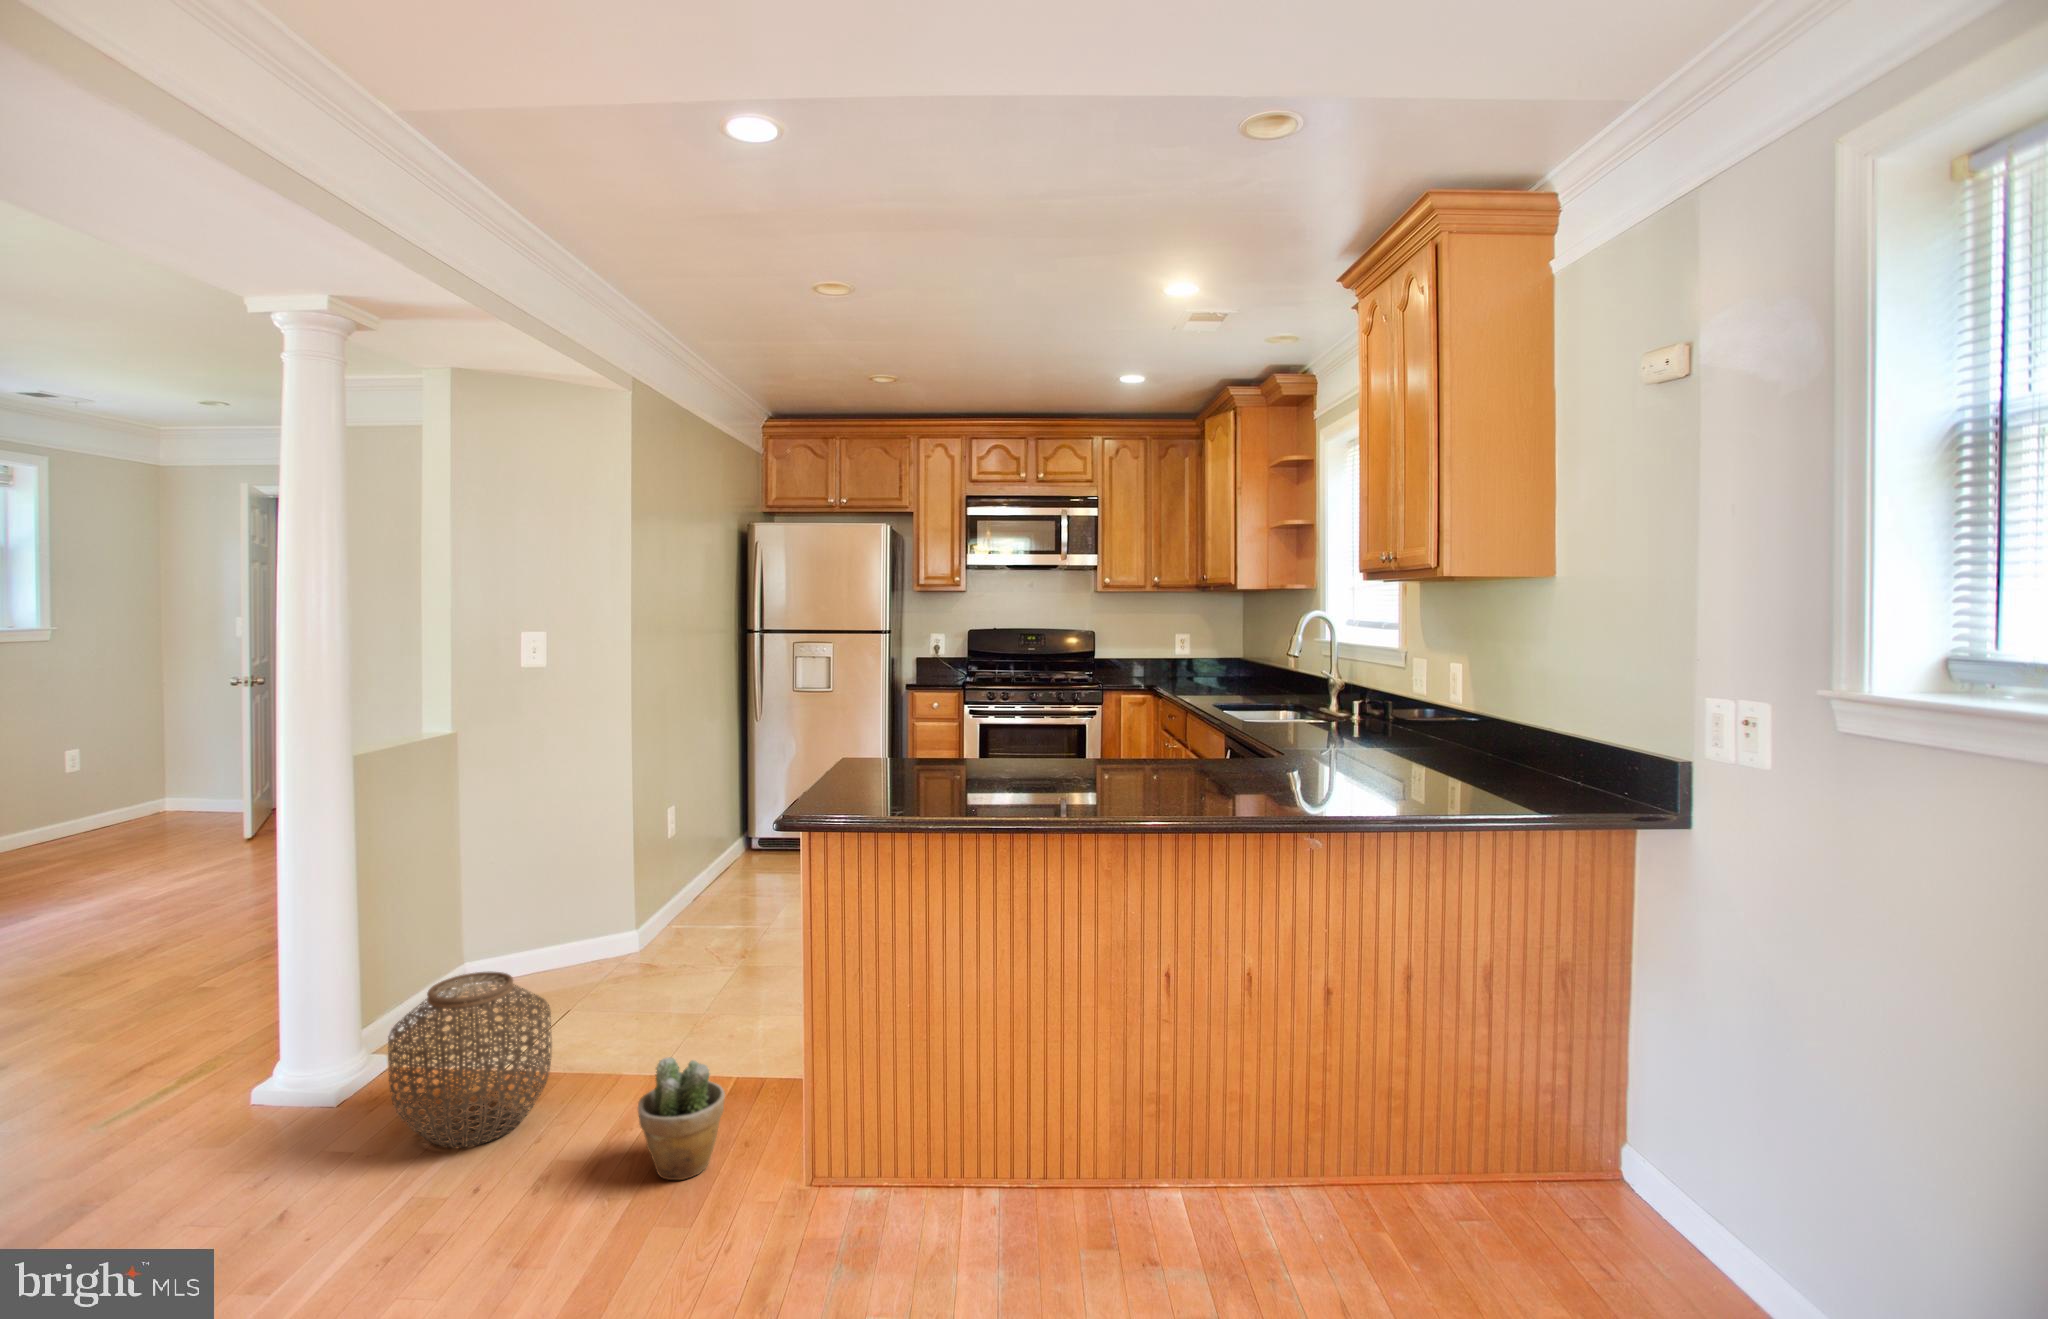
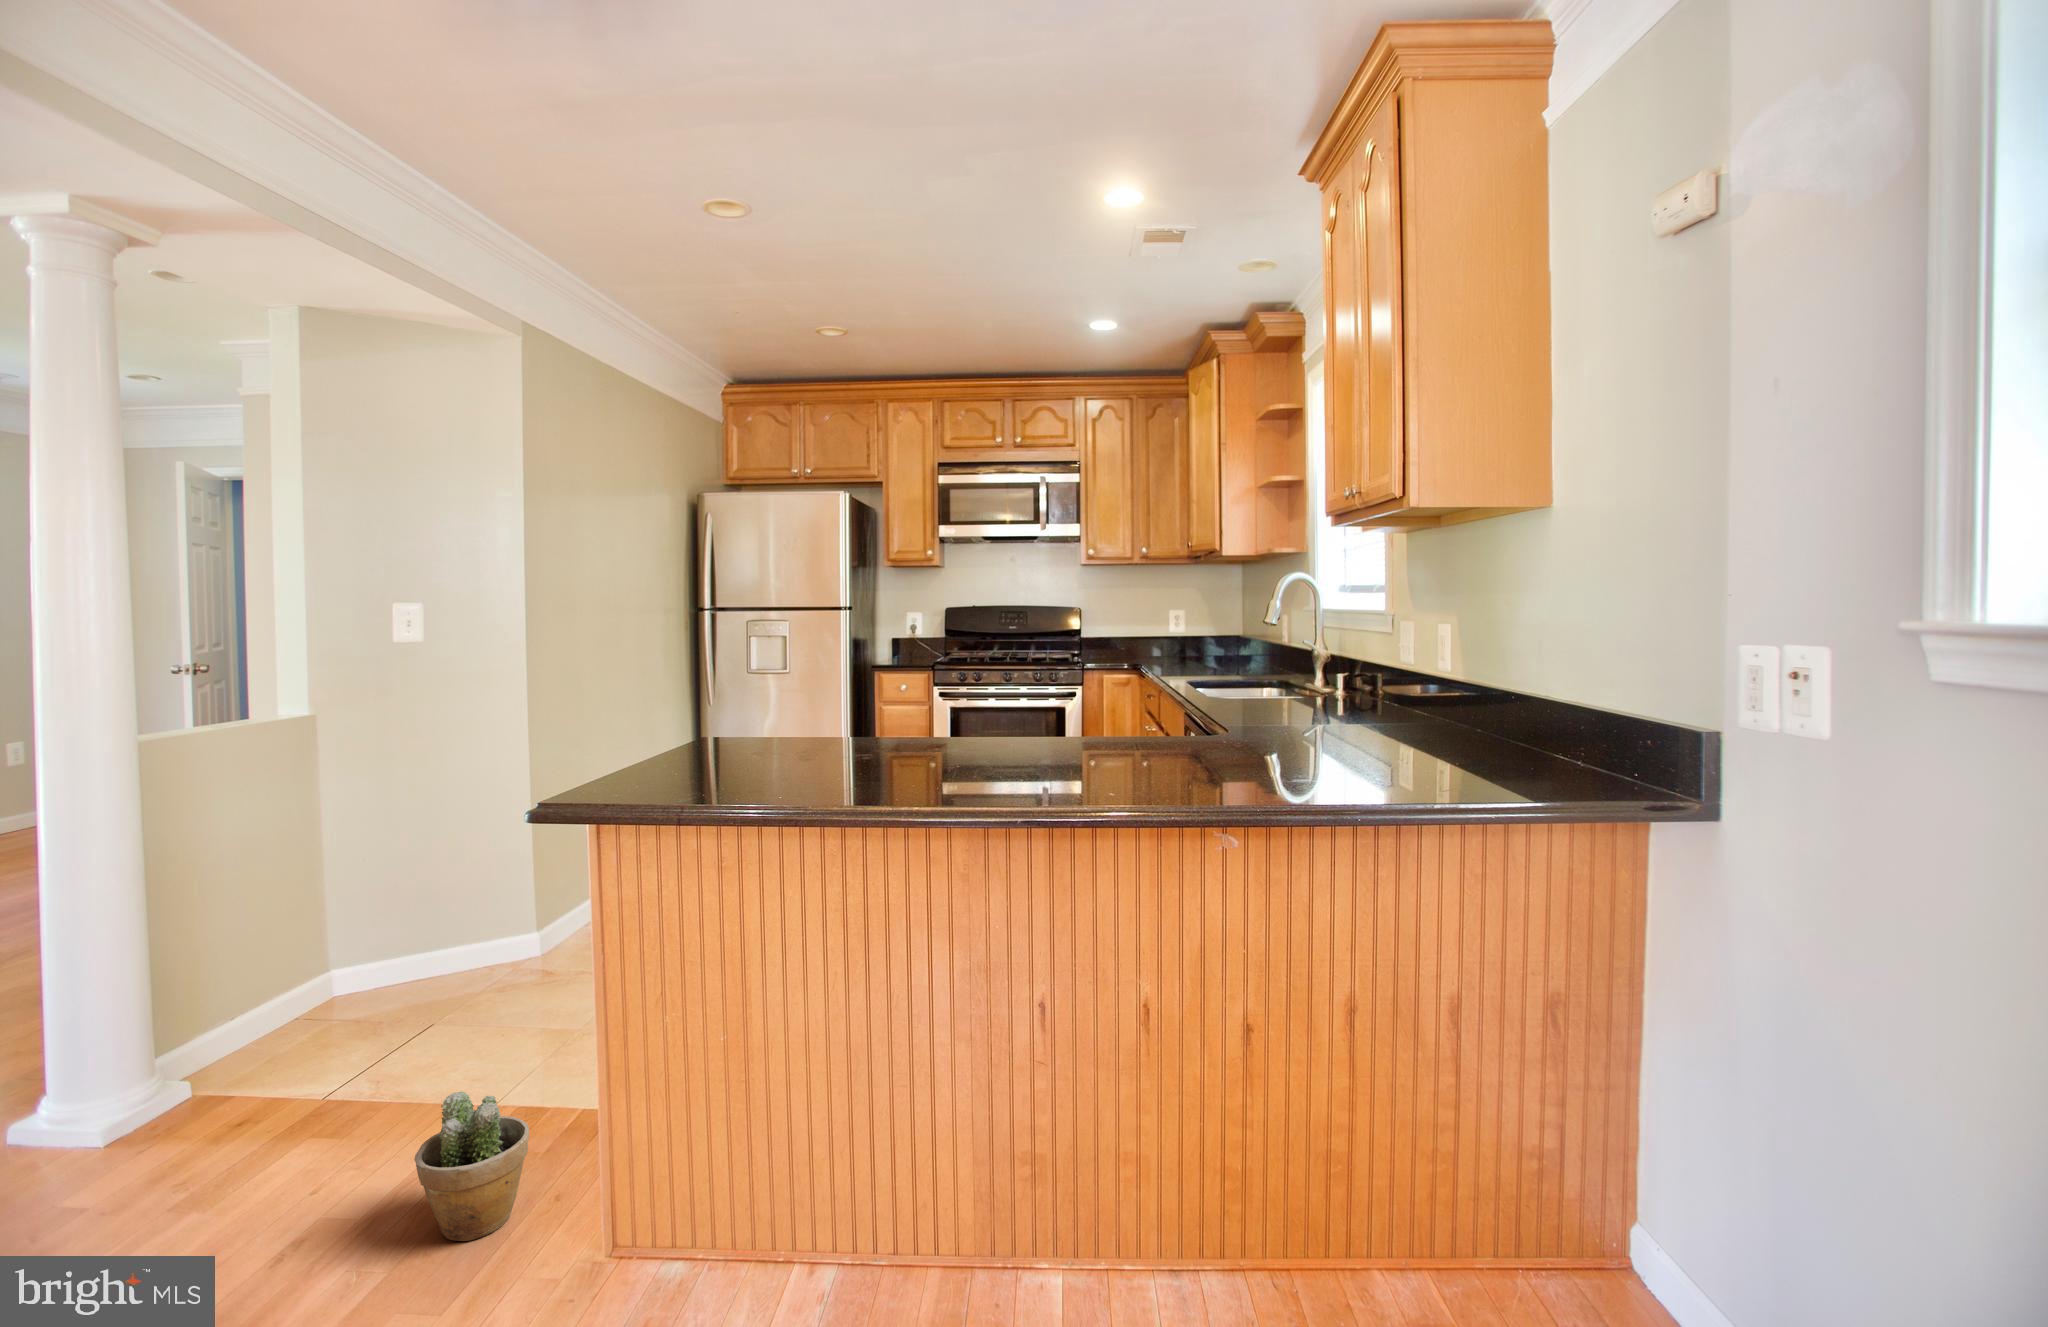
woven basket: present [388,972,552,1148] -> none [147,983,361,1191]

